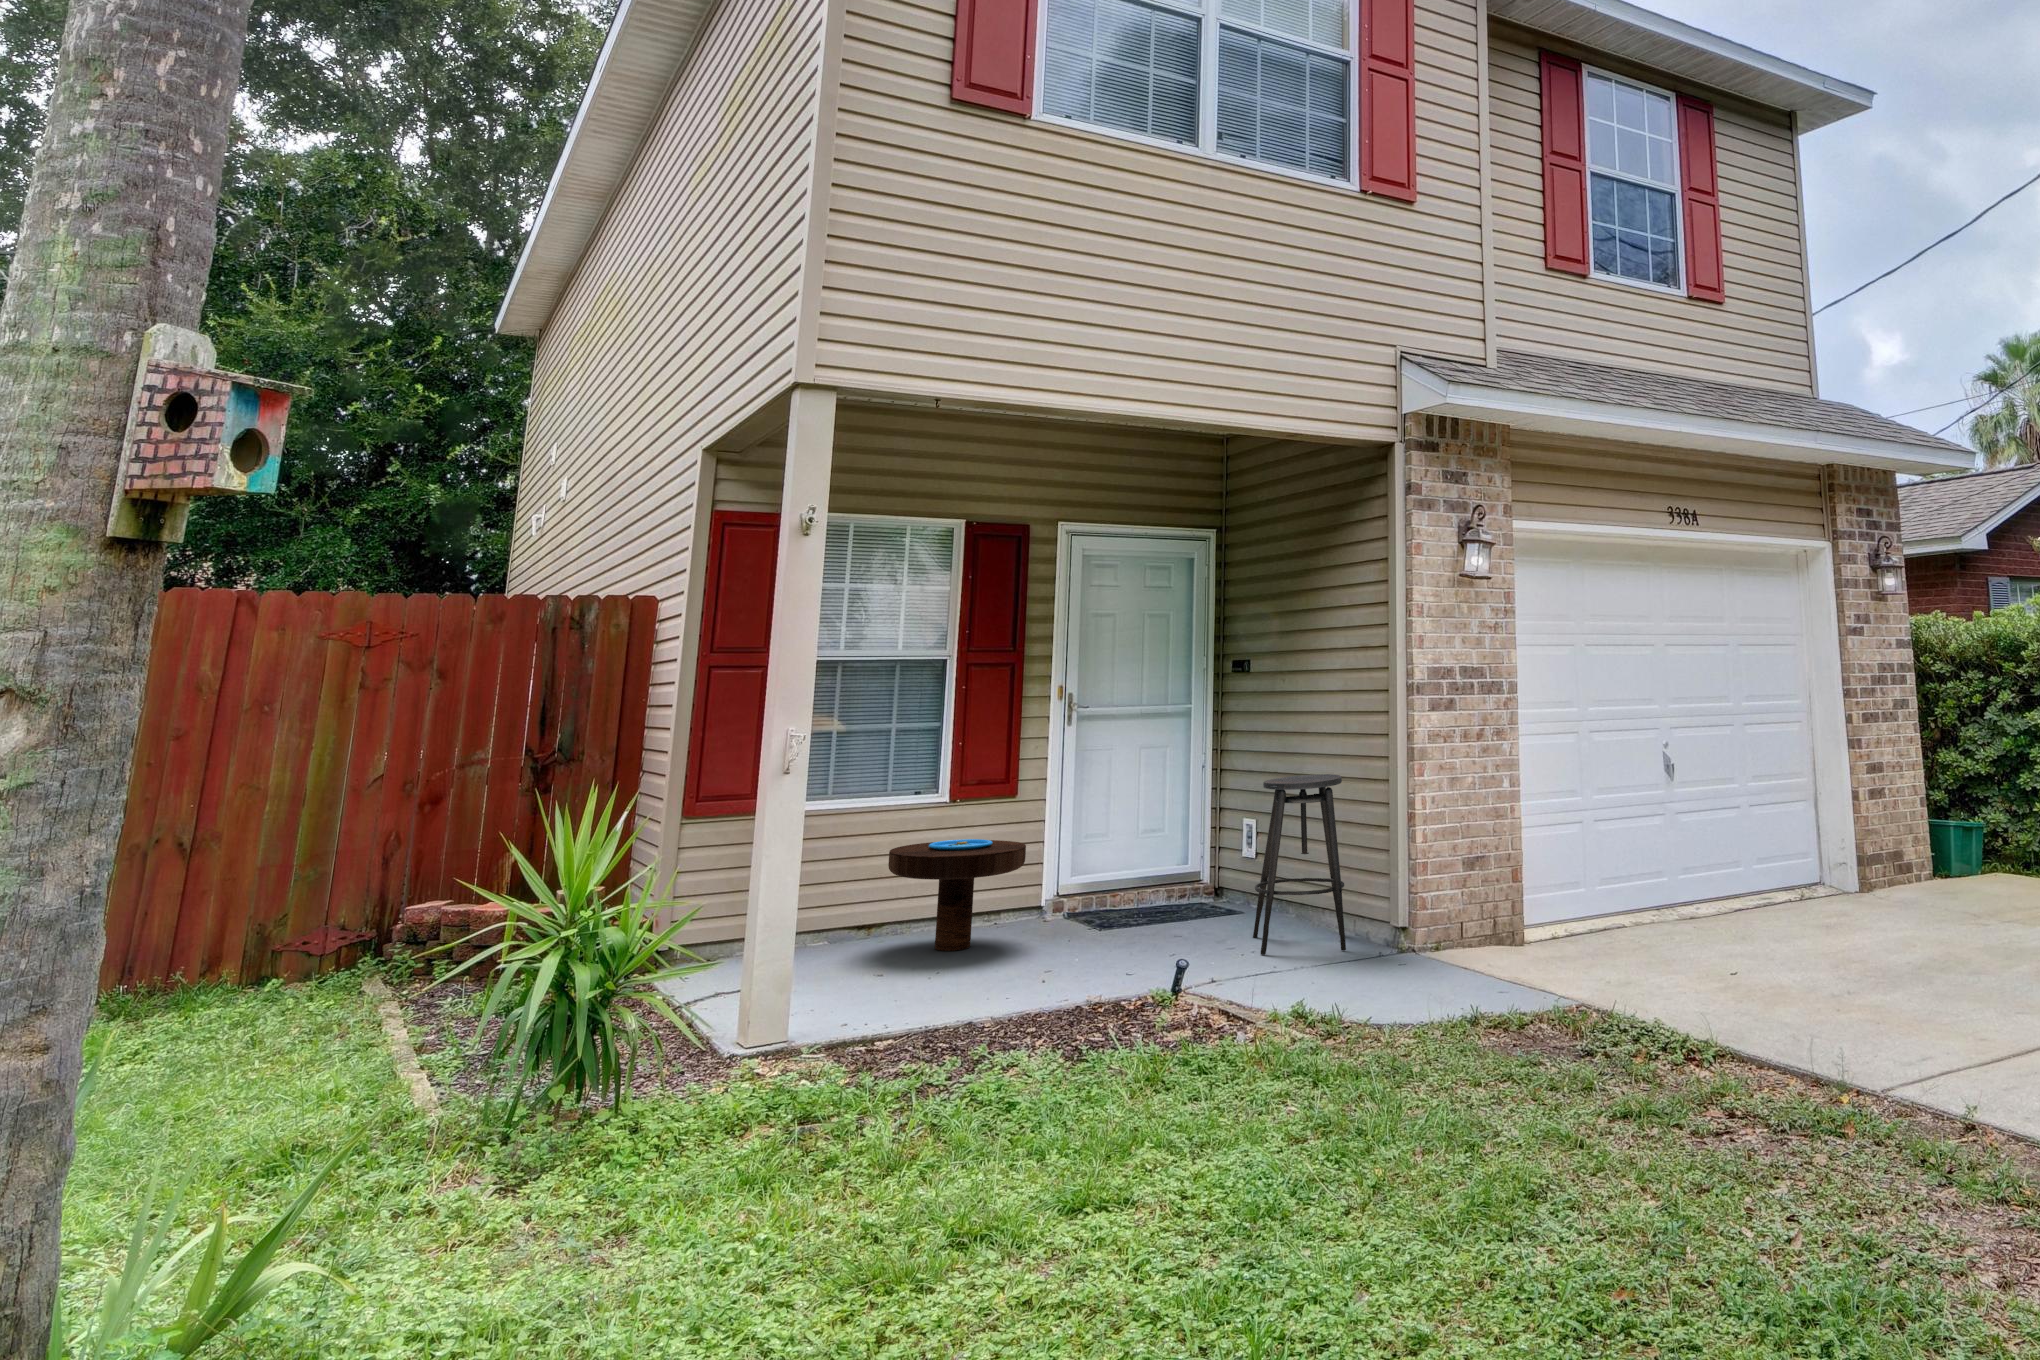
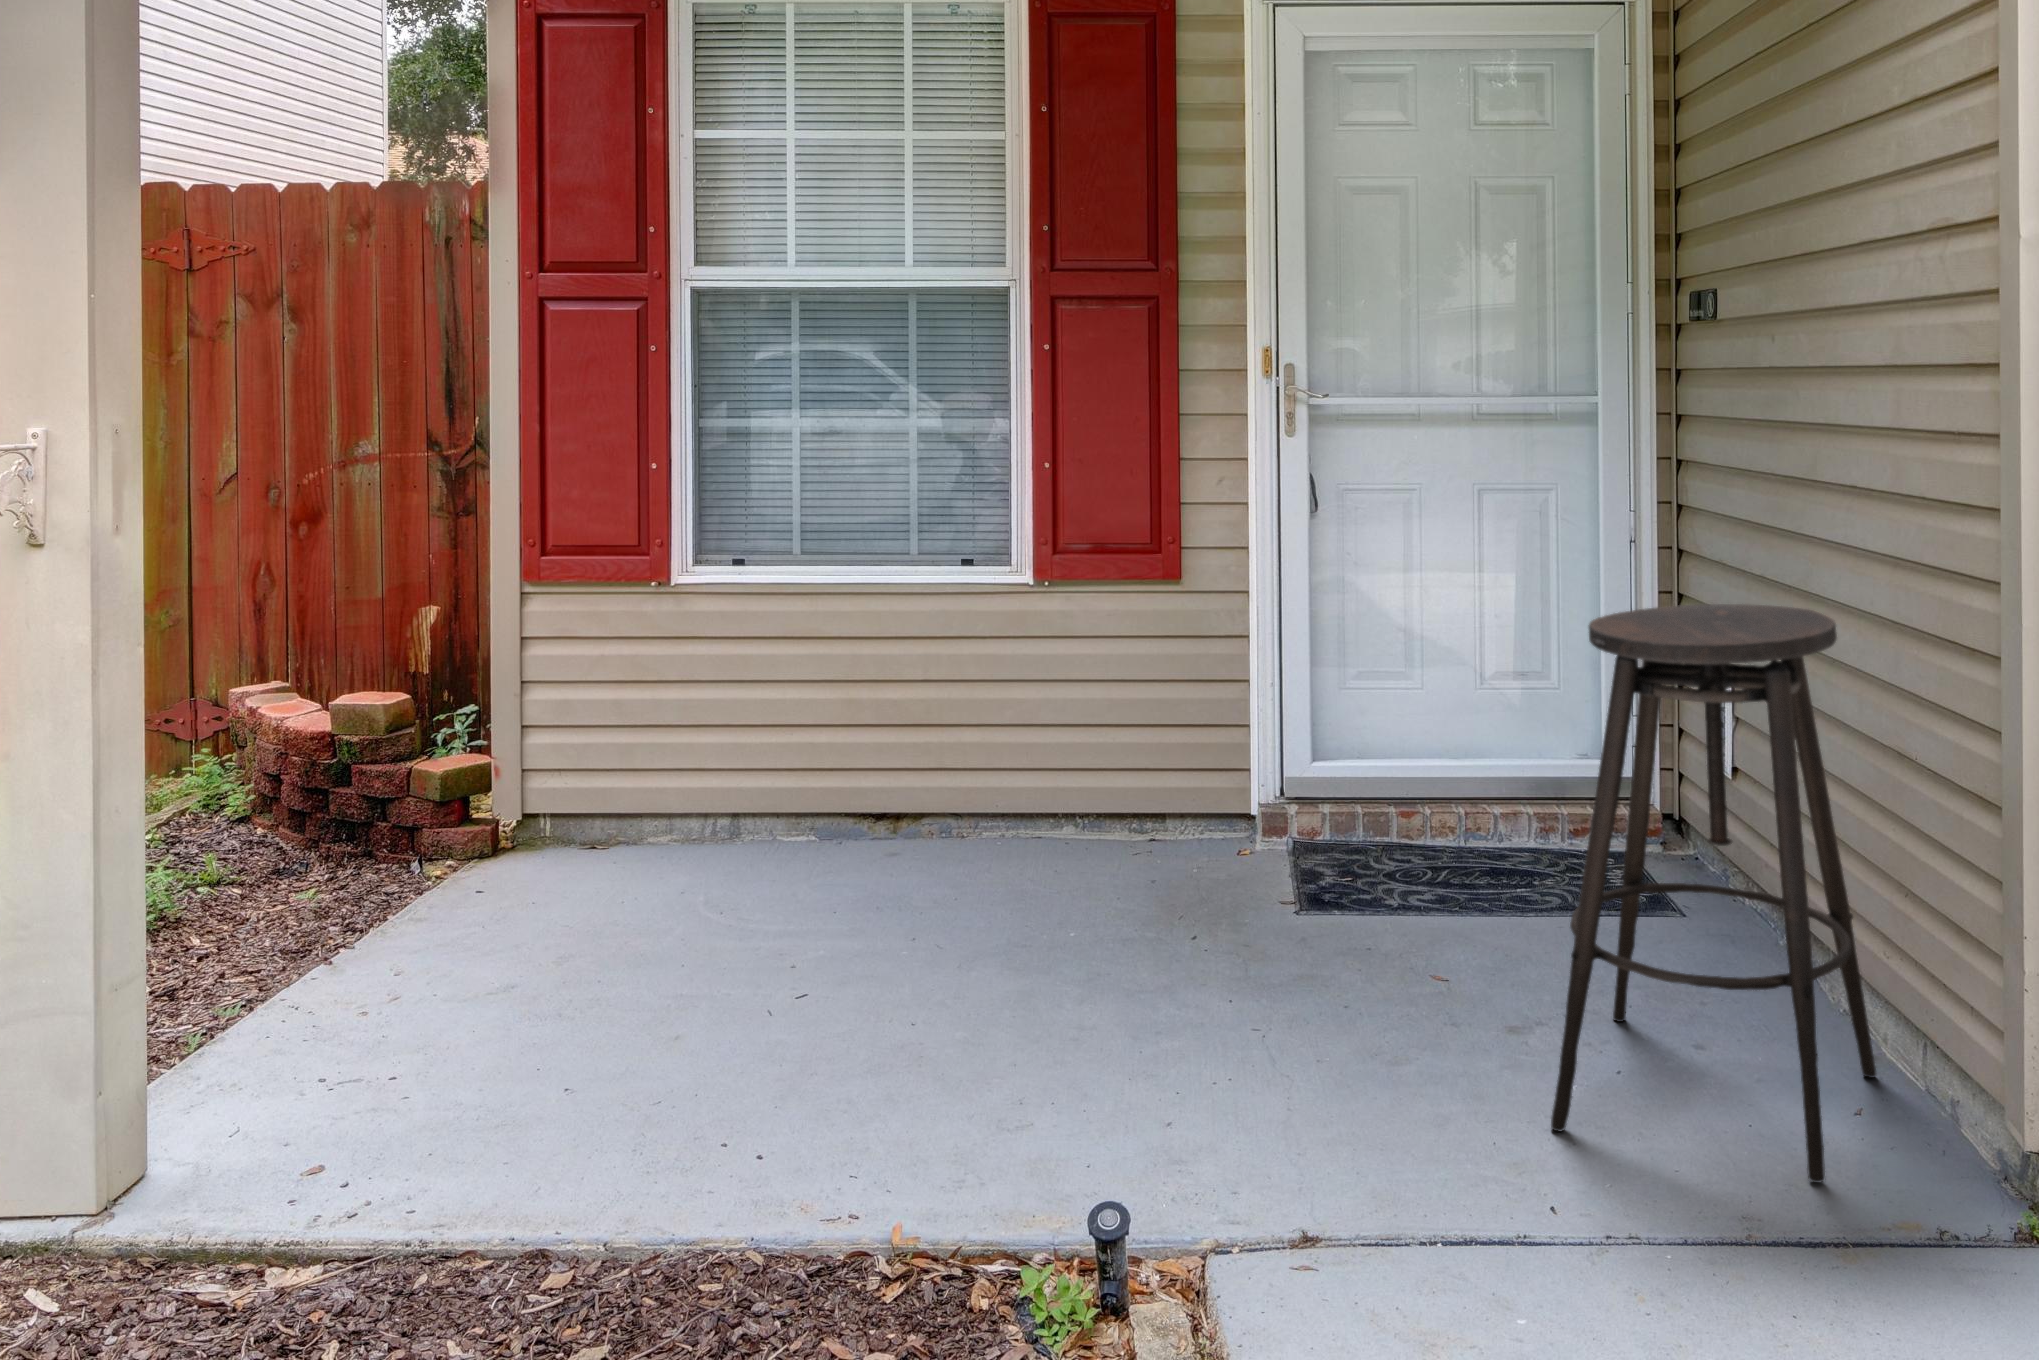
side table: present [888,839,1026,951] -> none [833,658,1120,904]

